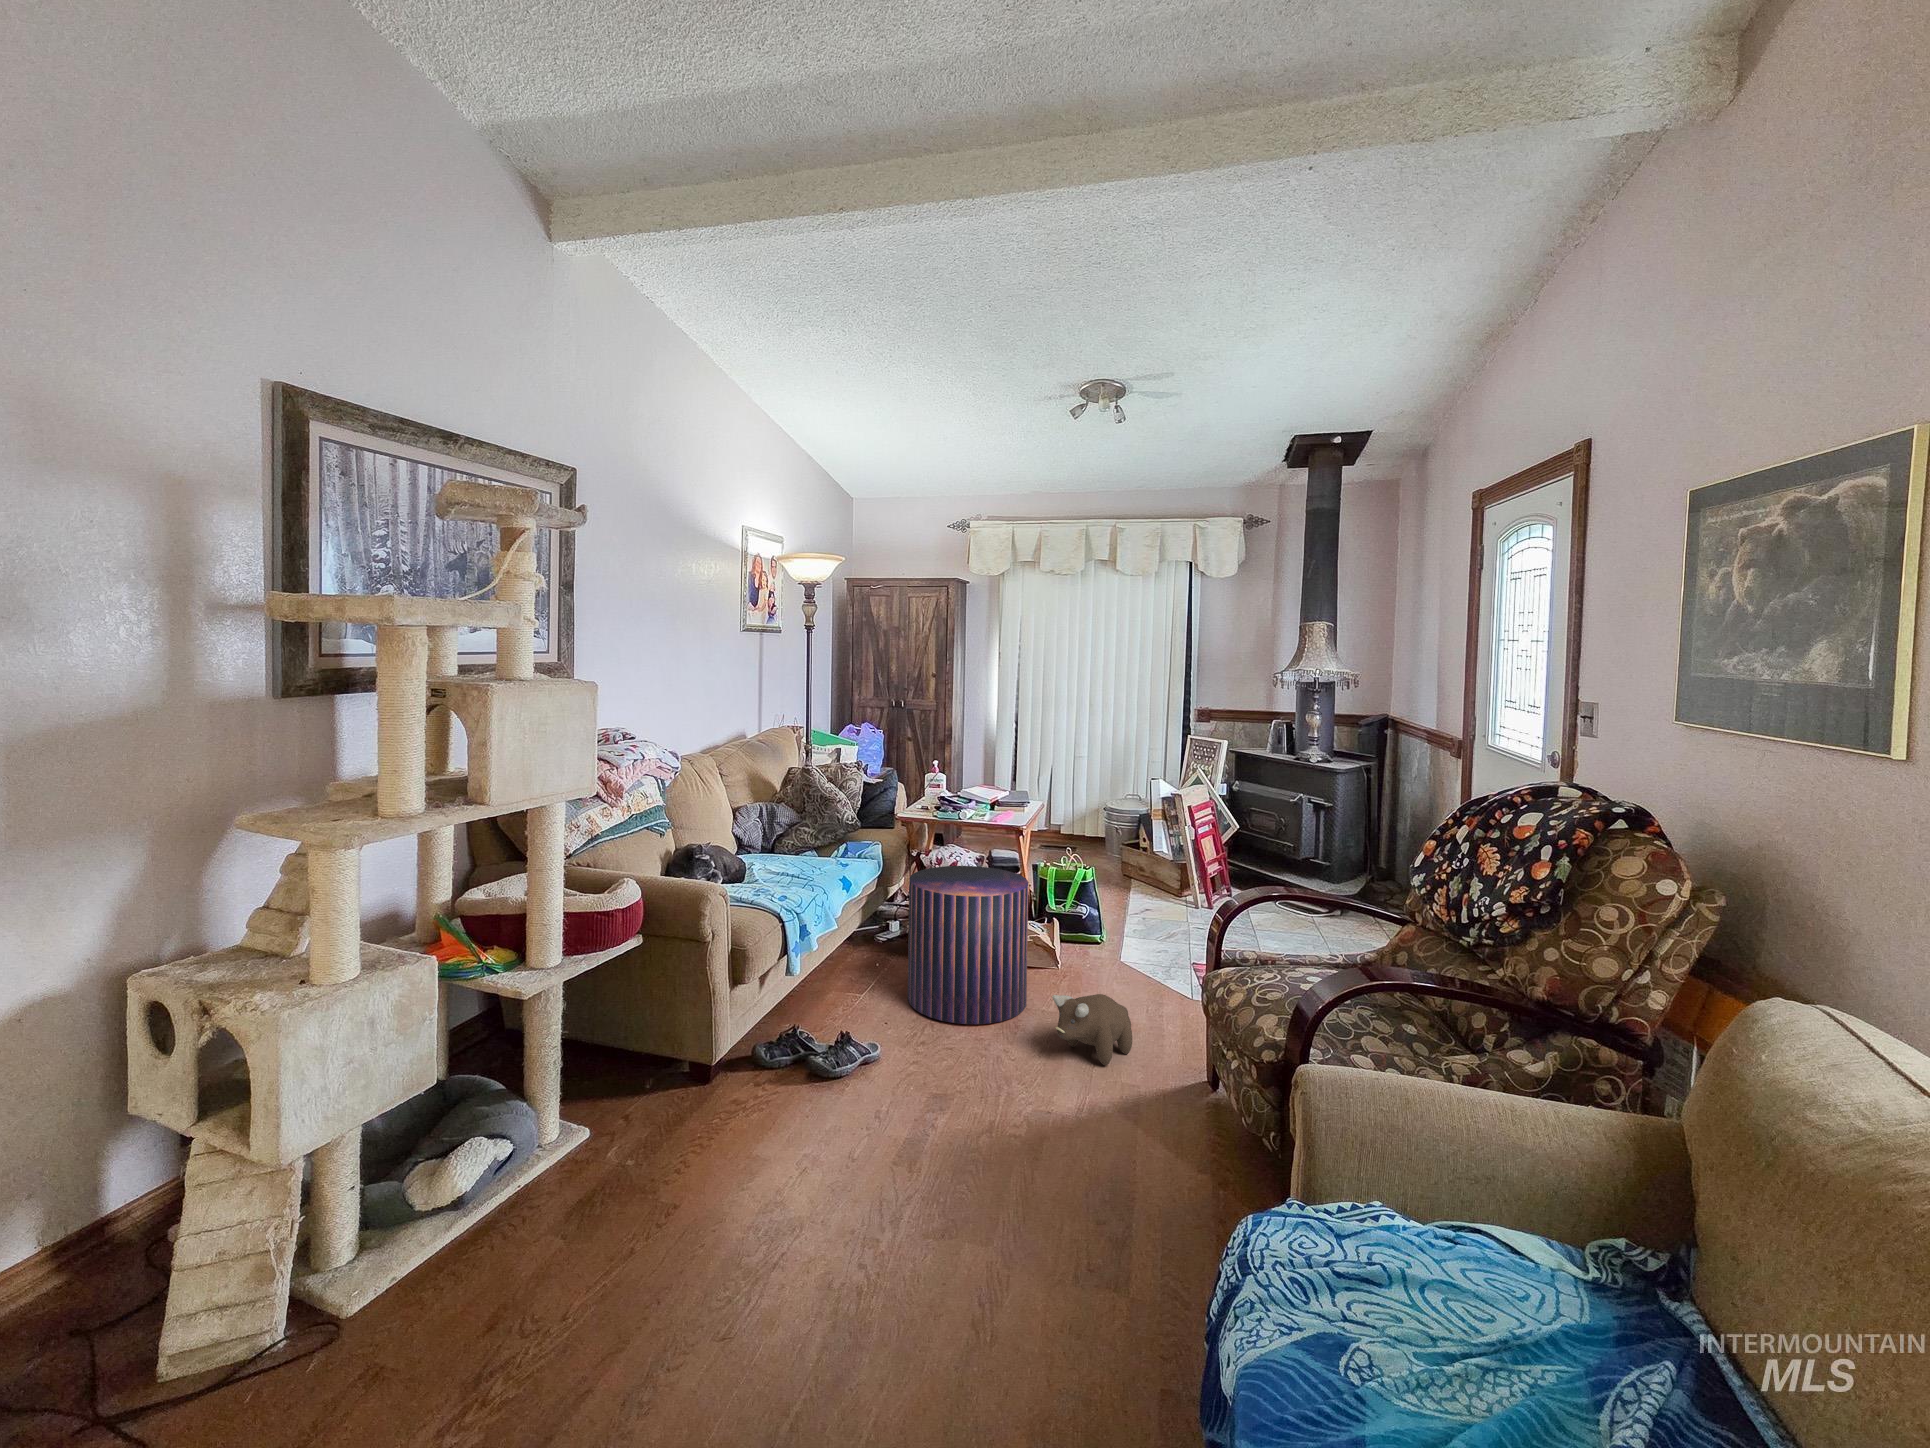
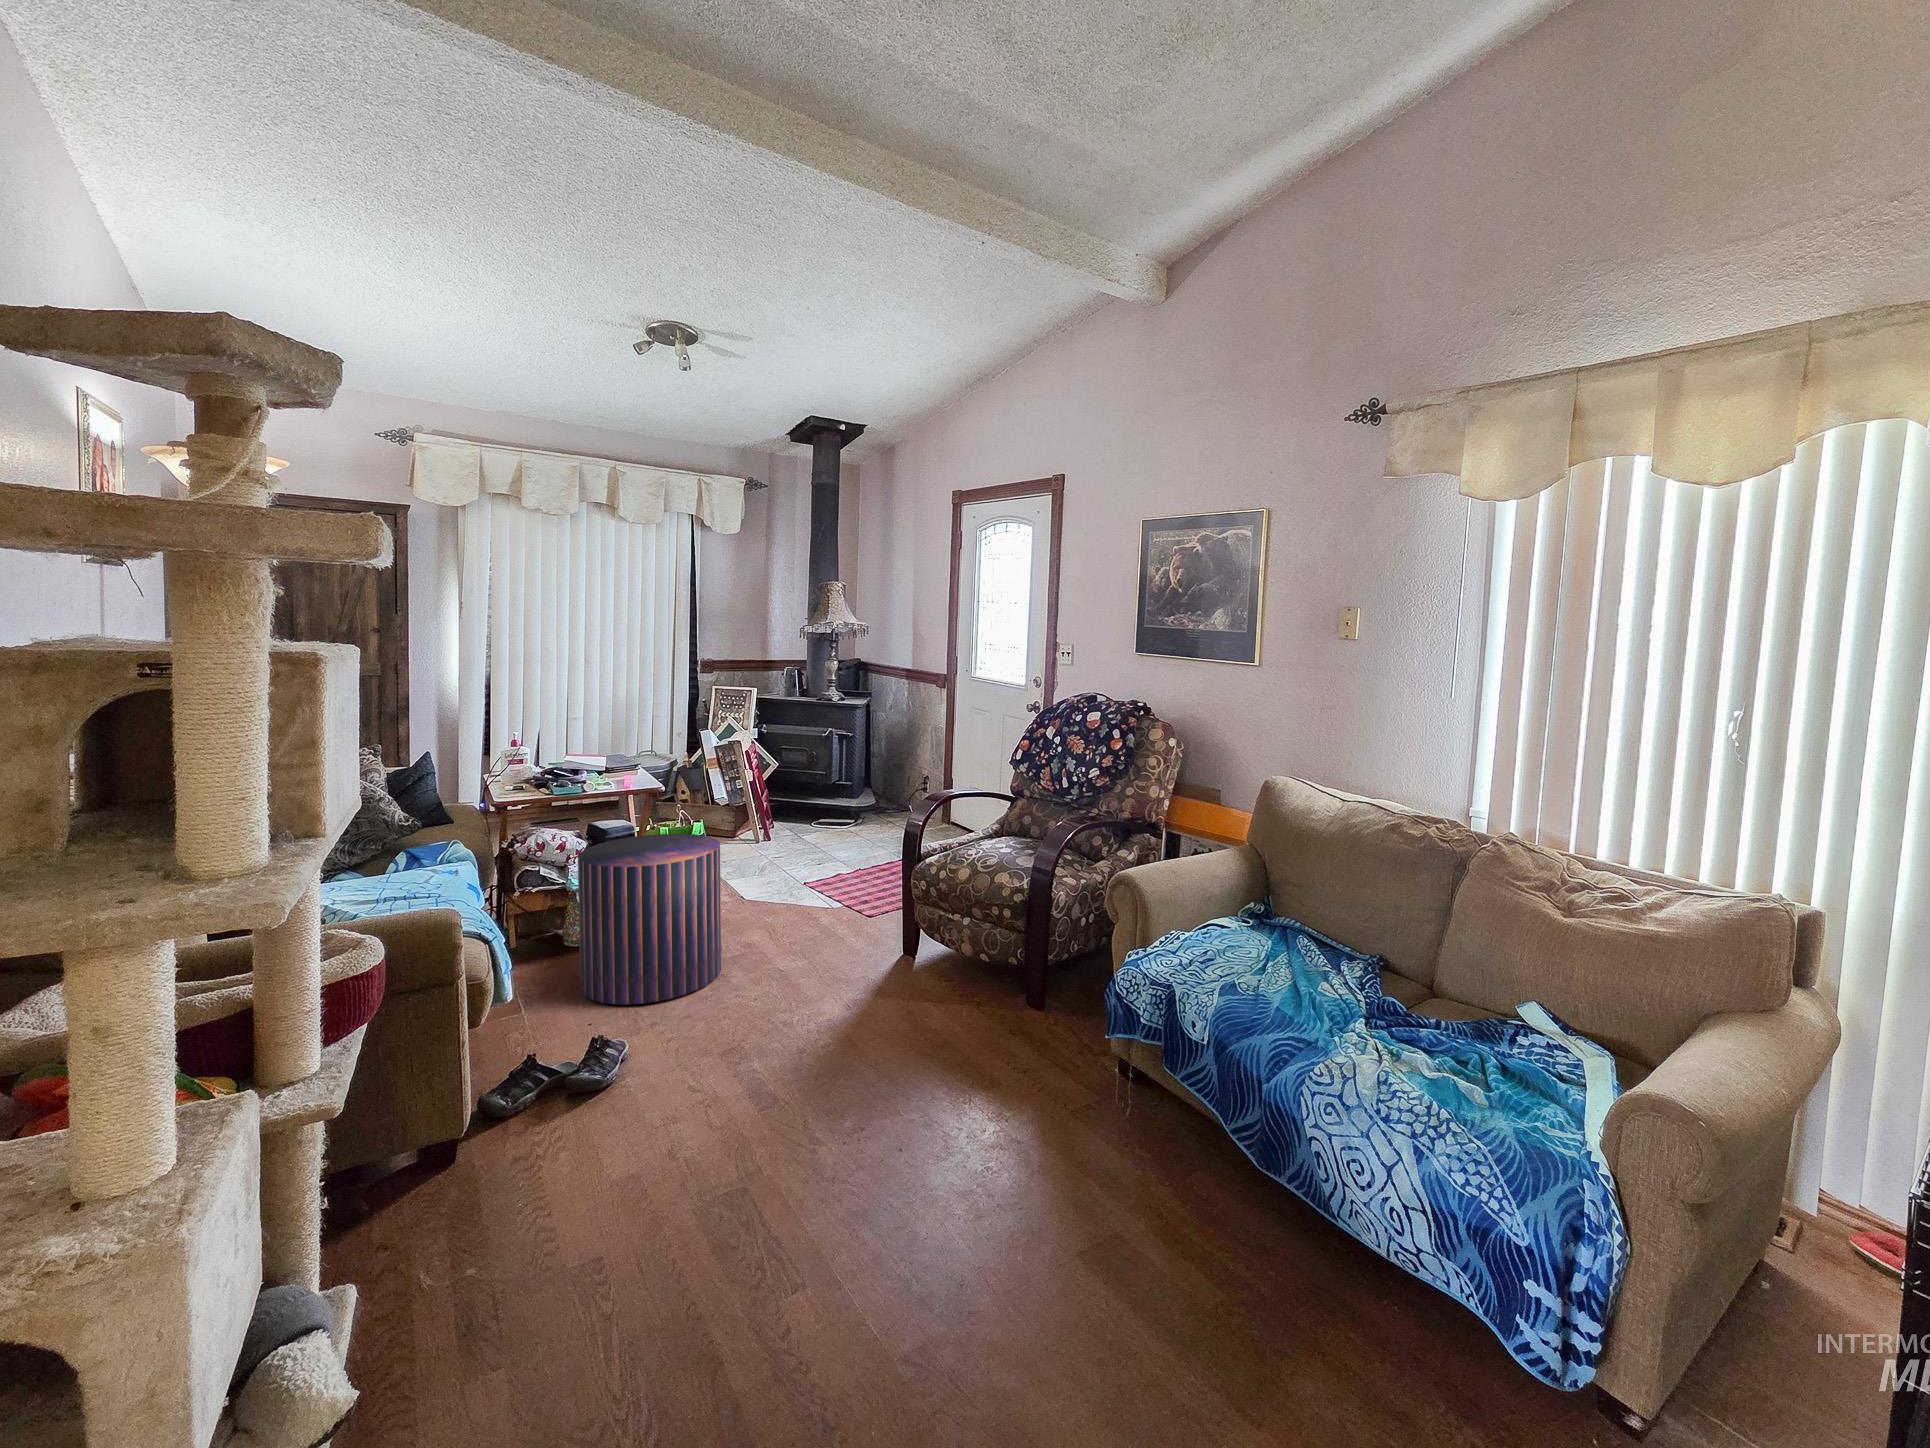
plush toy: present [1052,994,1132,1065] -> none [787,917,845,975]

